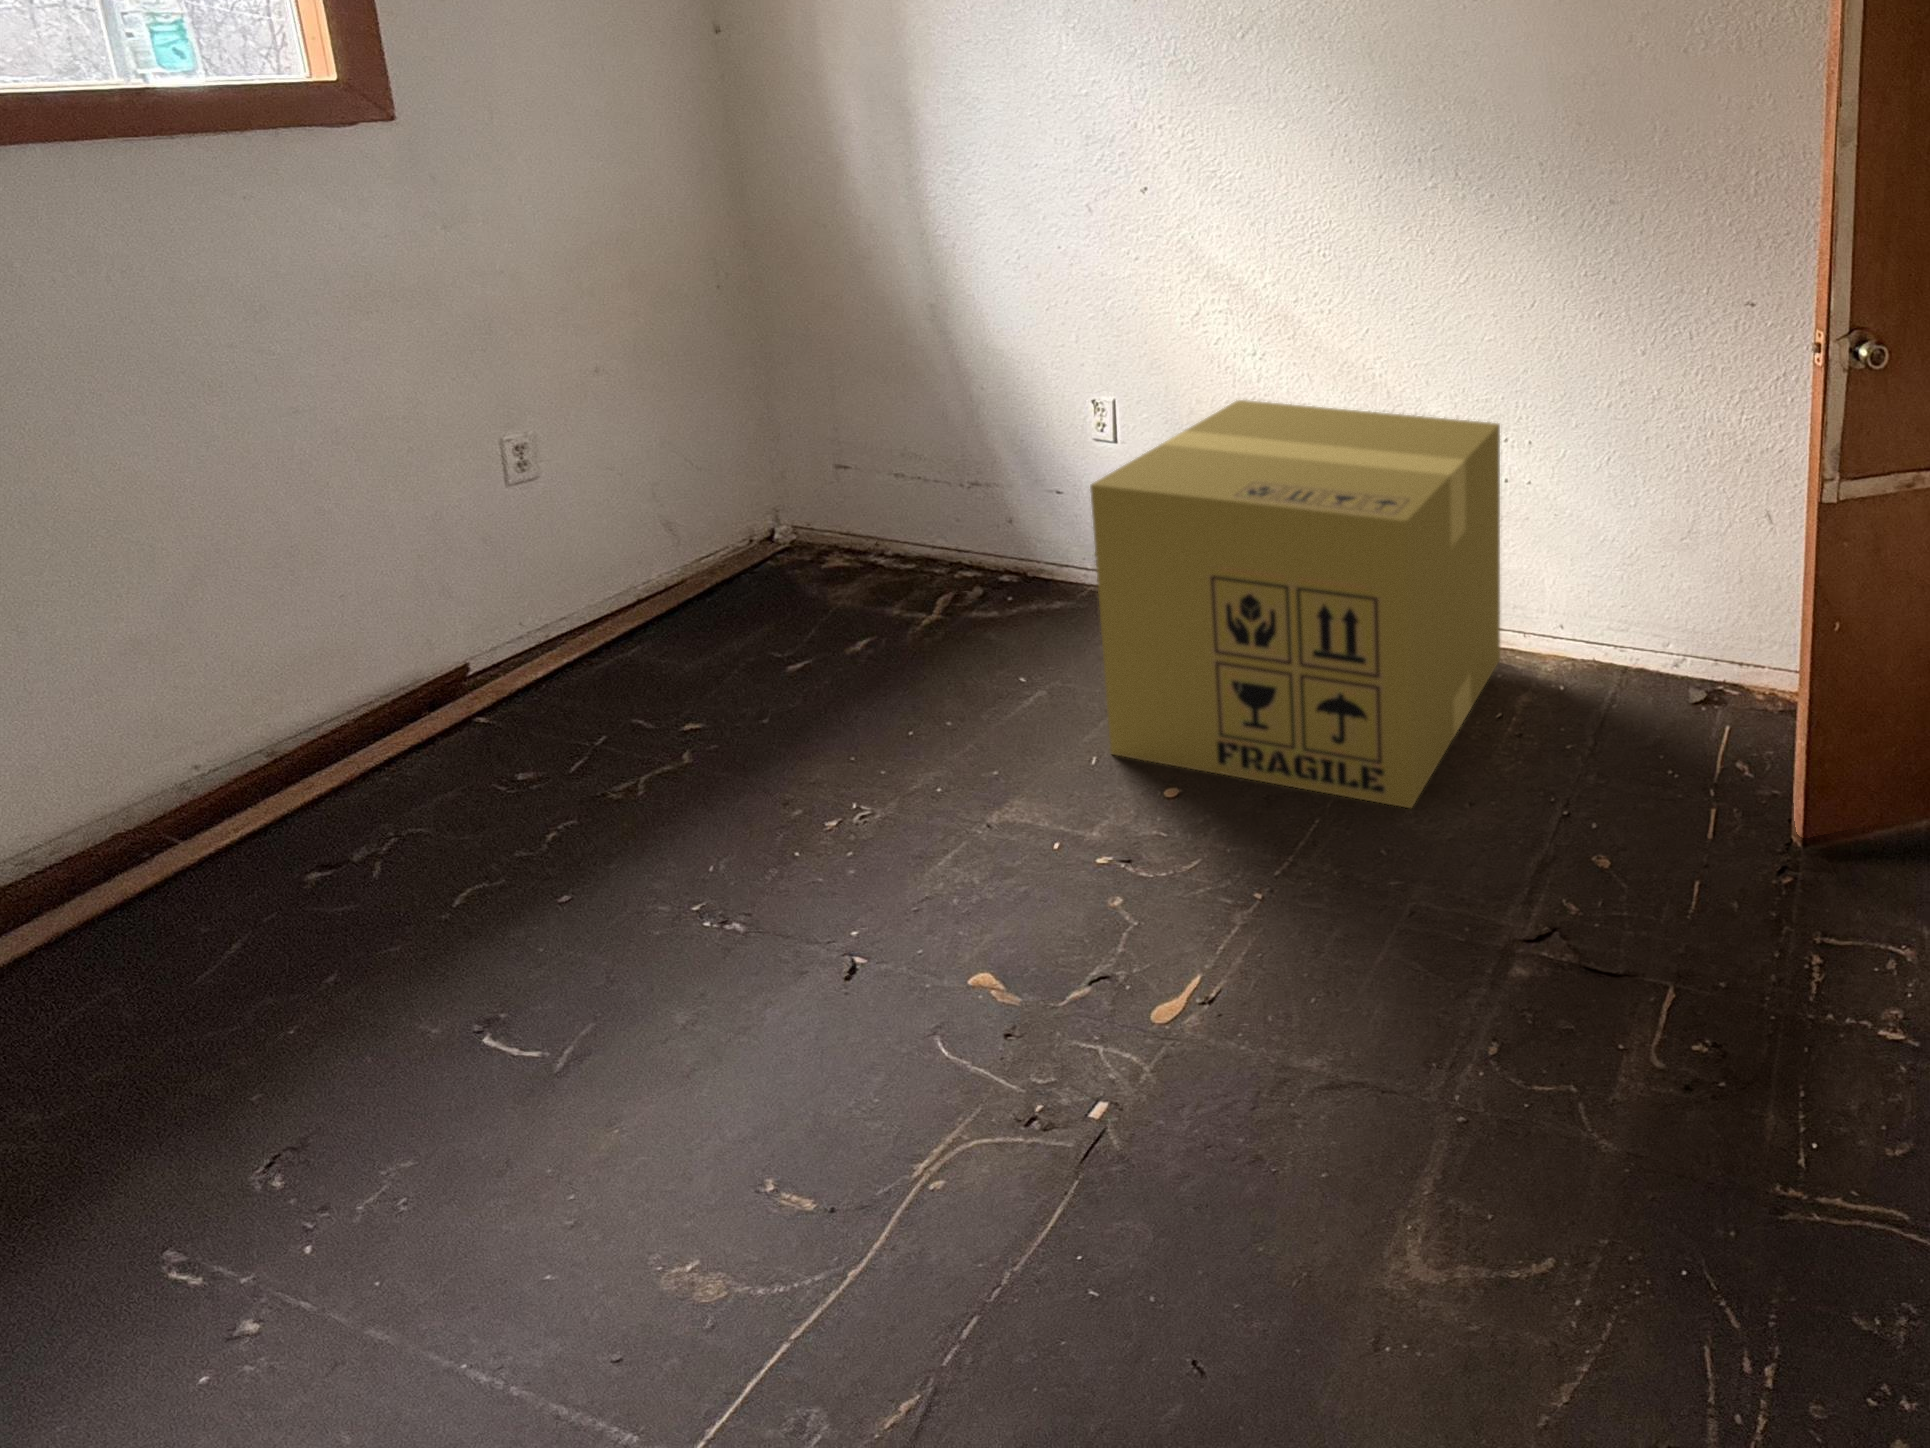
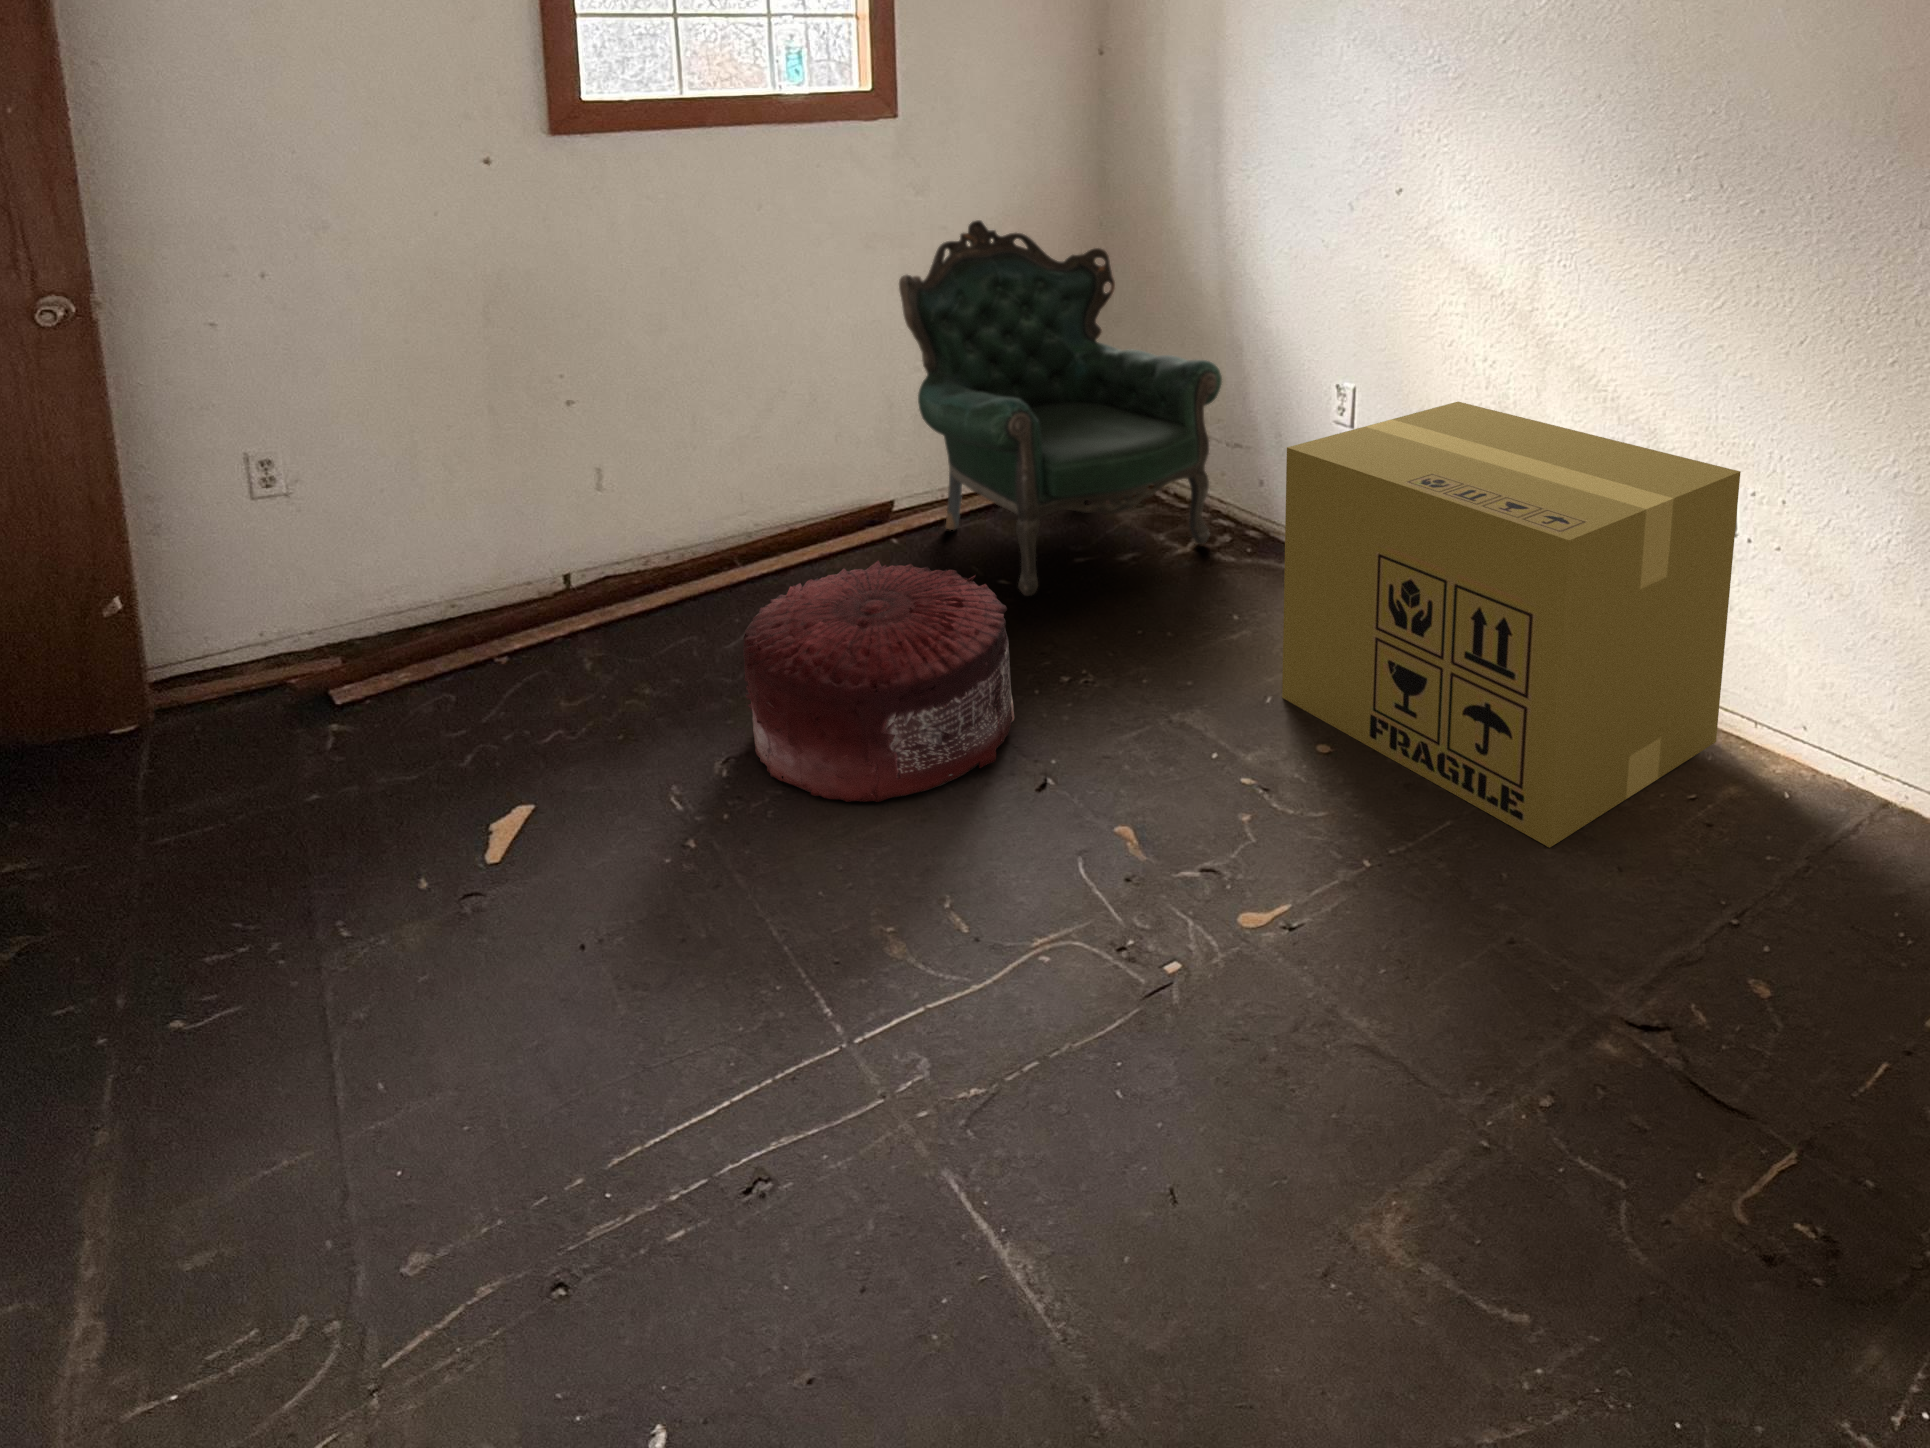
armchair: none [444,256,964,738] -> present [899,220,1222,596]
pouf: none [274,739,782,1156] -> present [743,561,1015,802]

